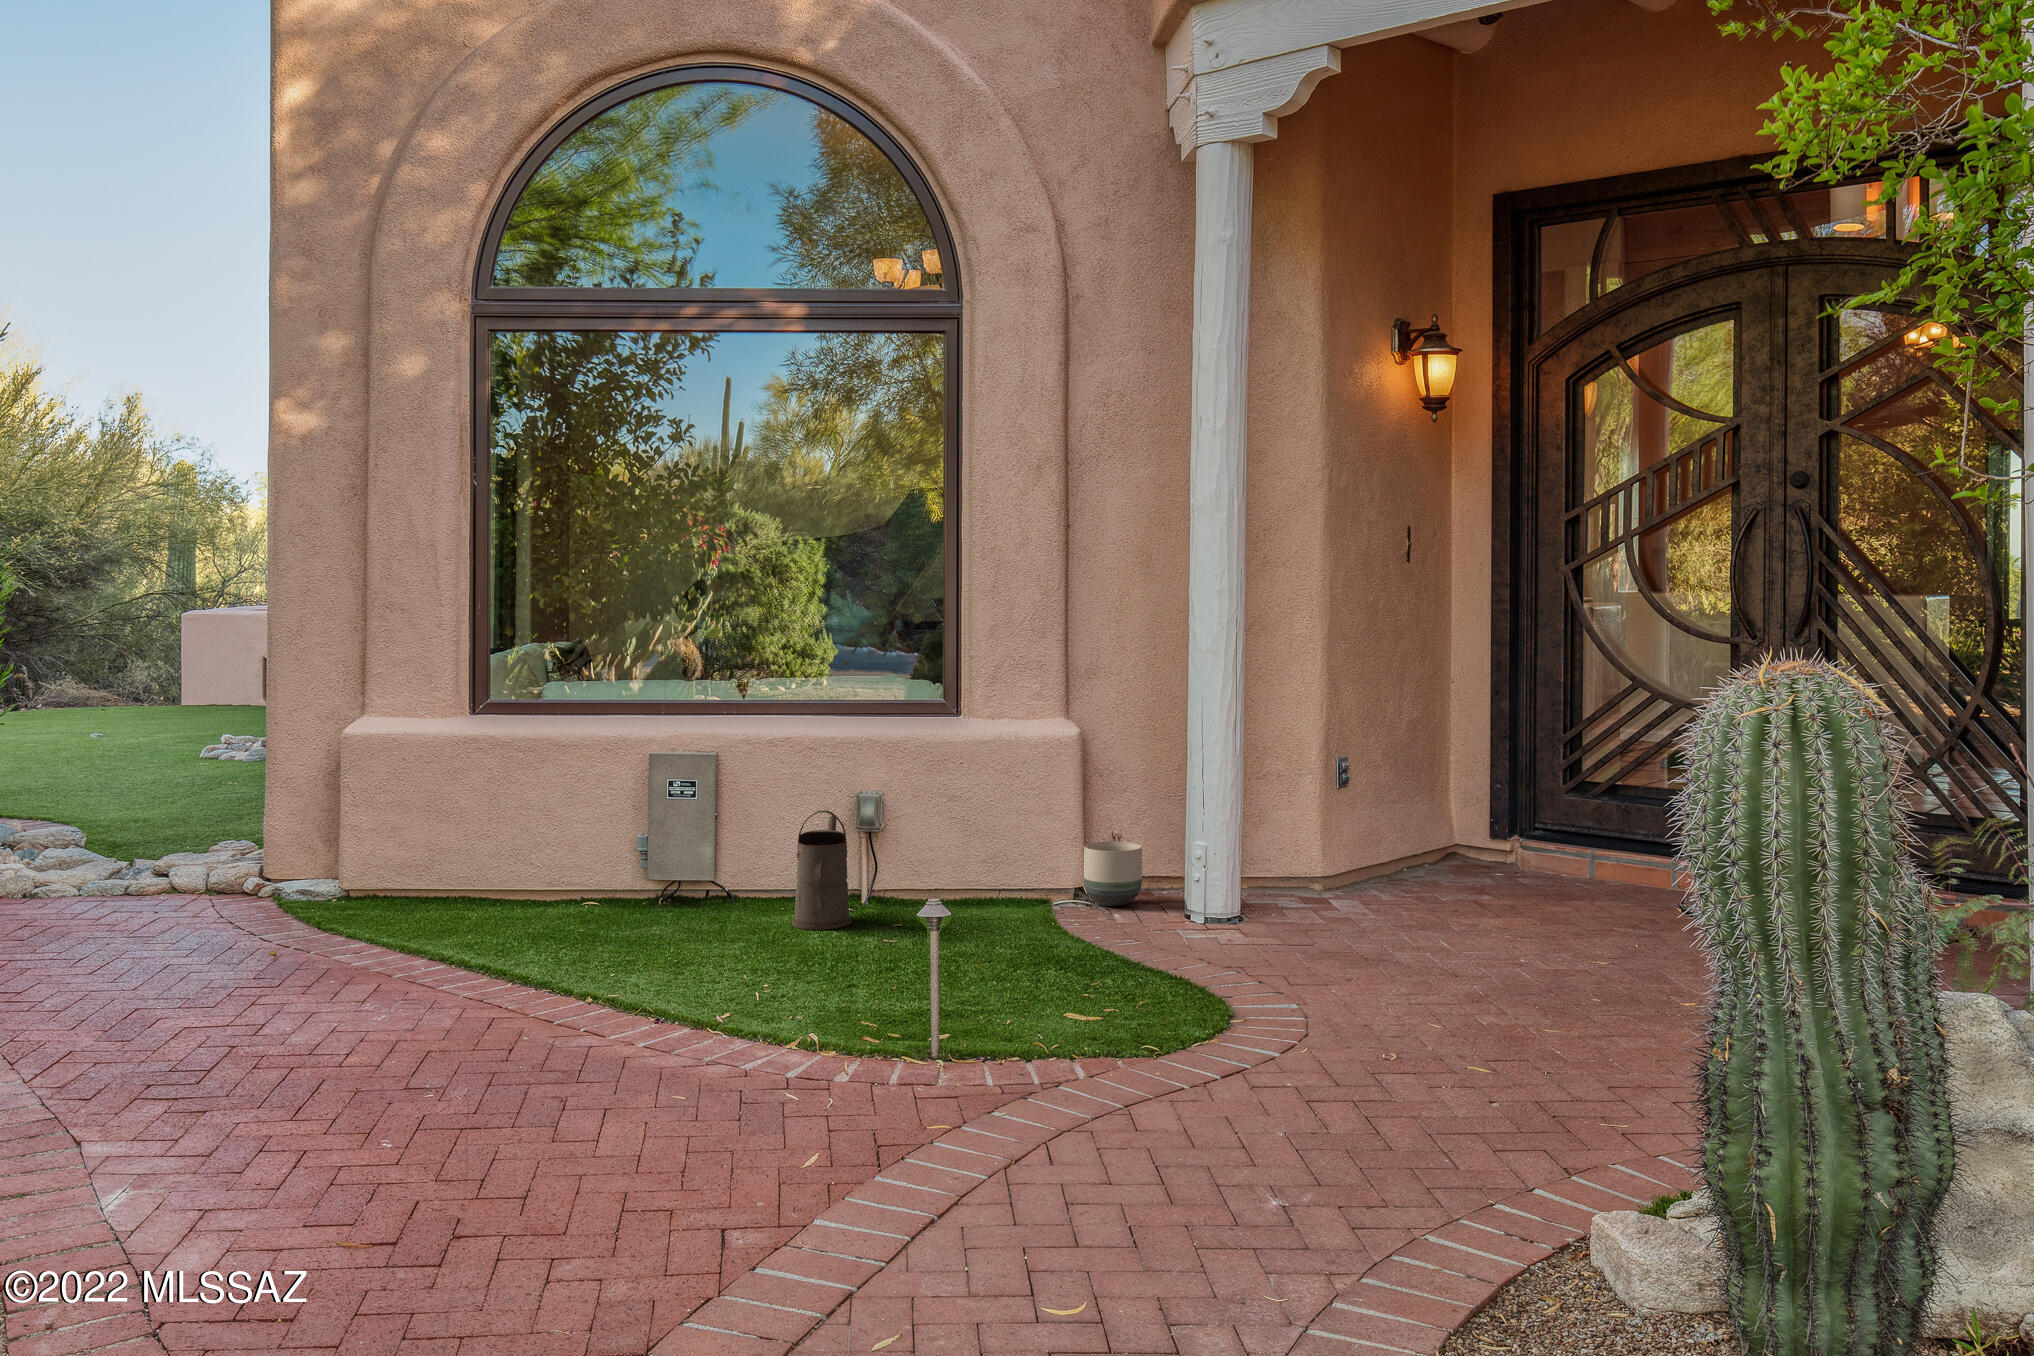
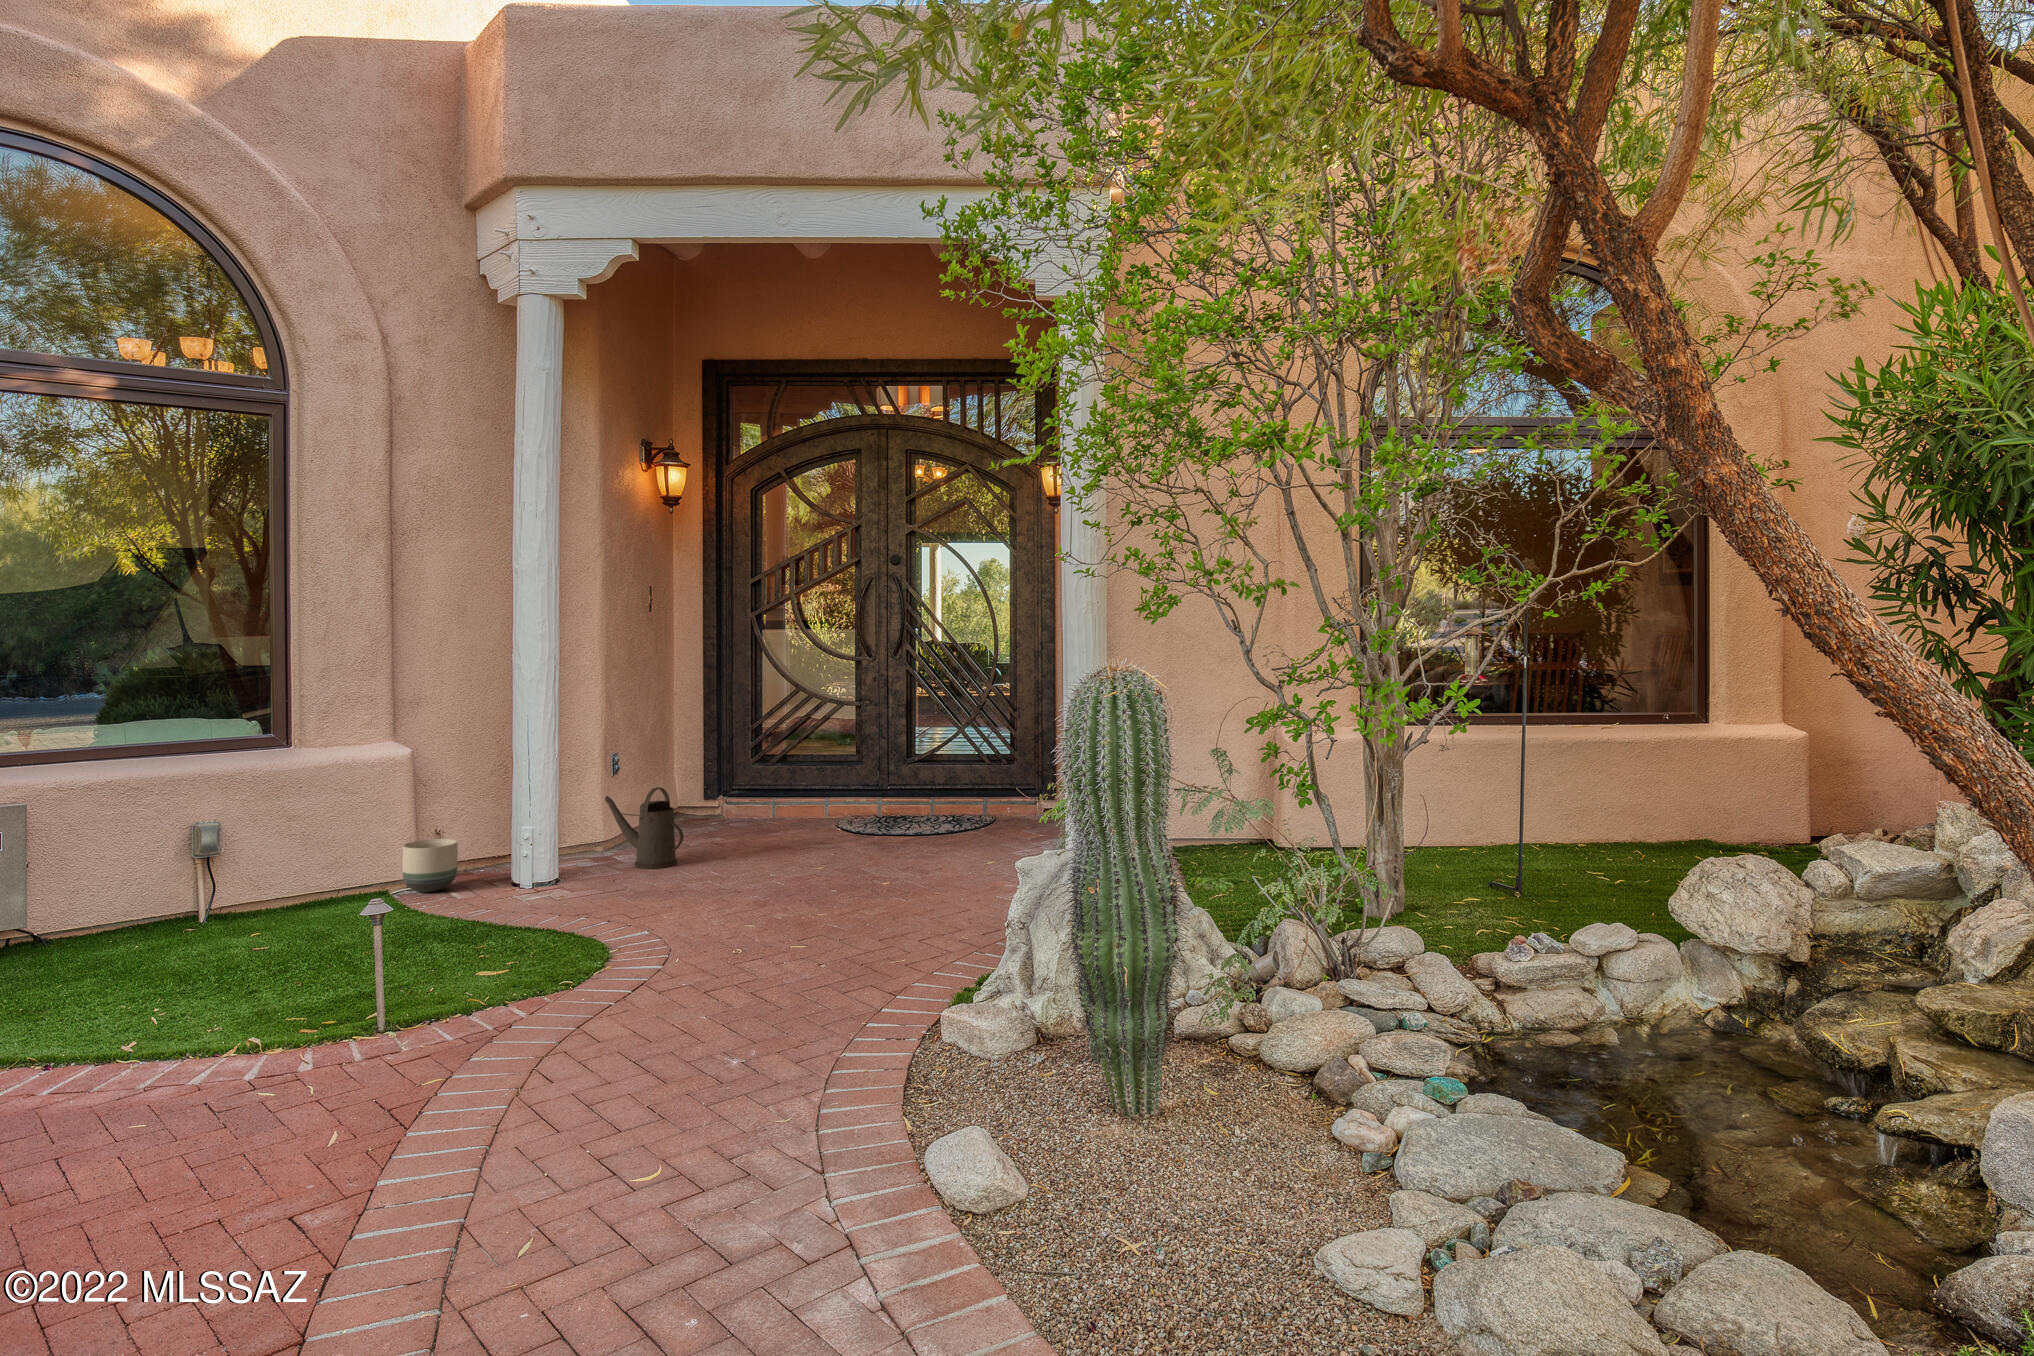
watering can: present [792,810,851,930] -> present [605,787,684,869]

